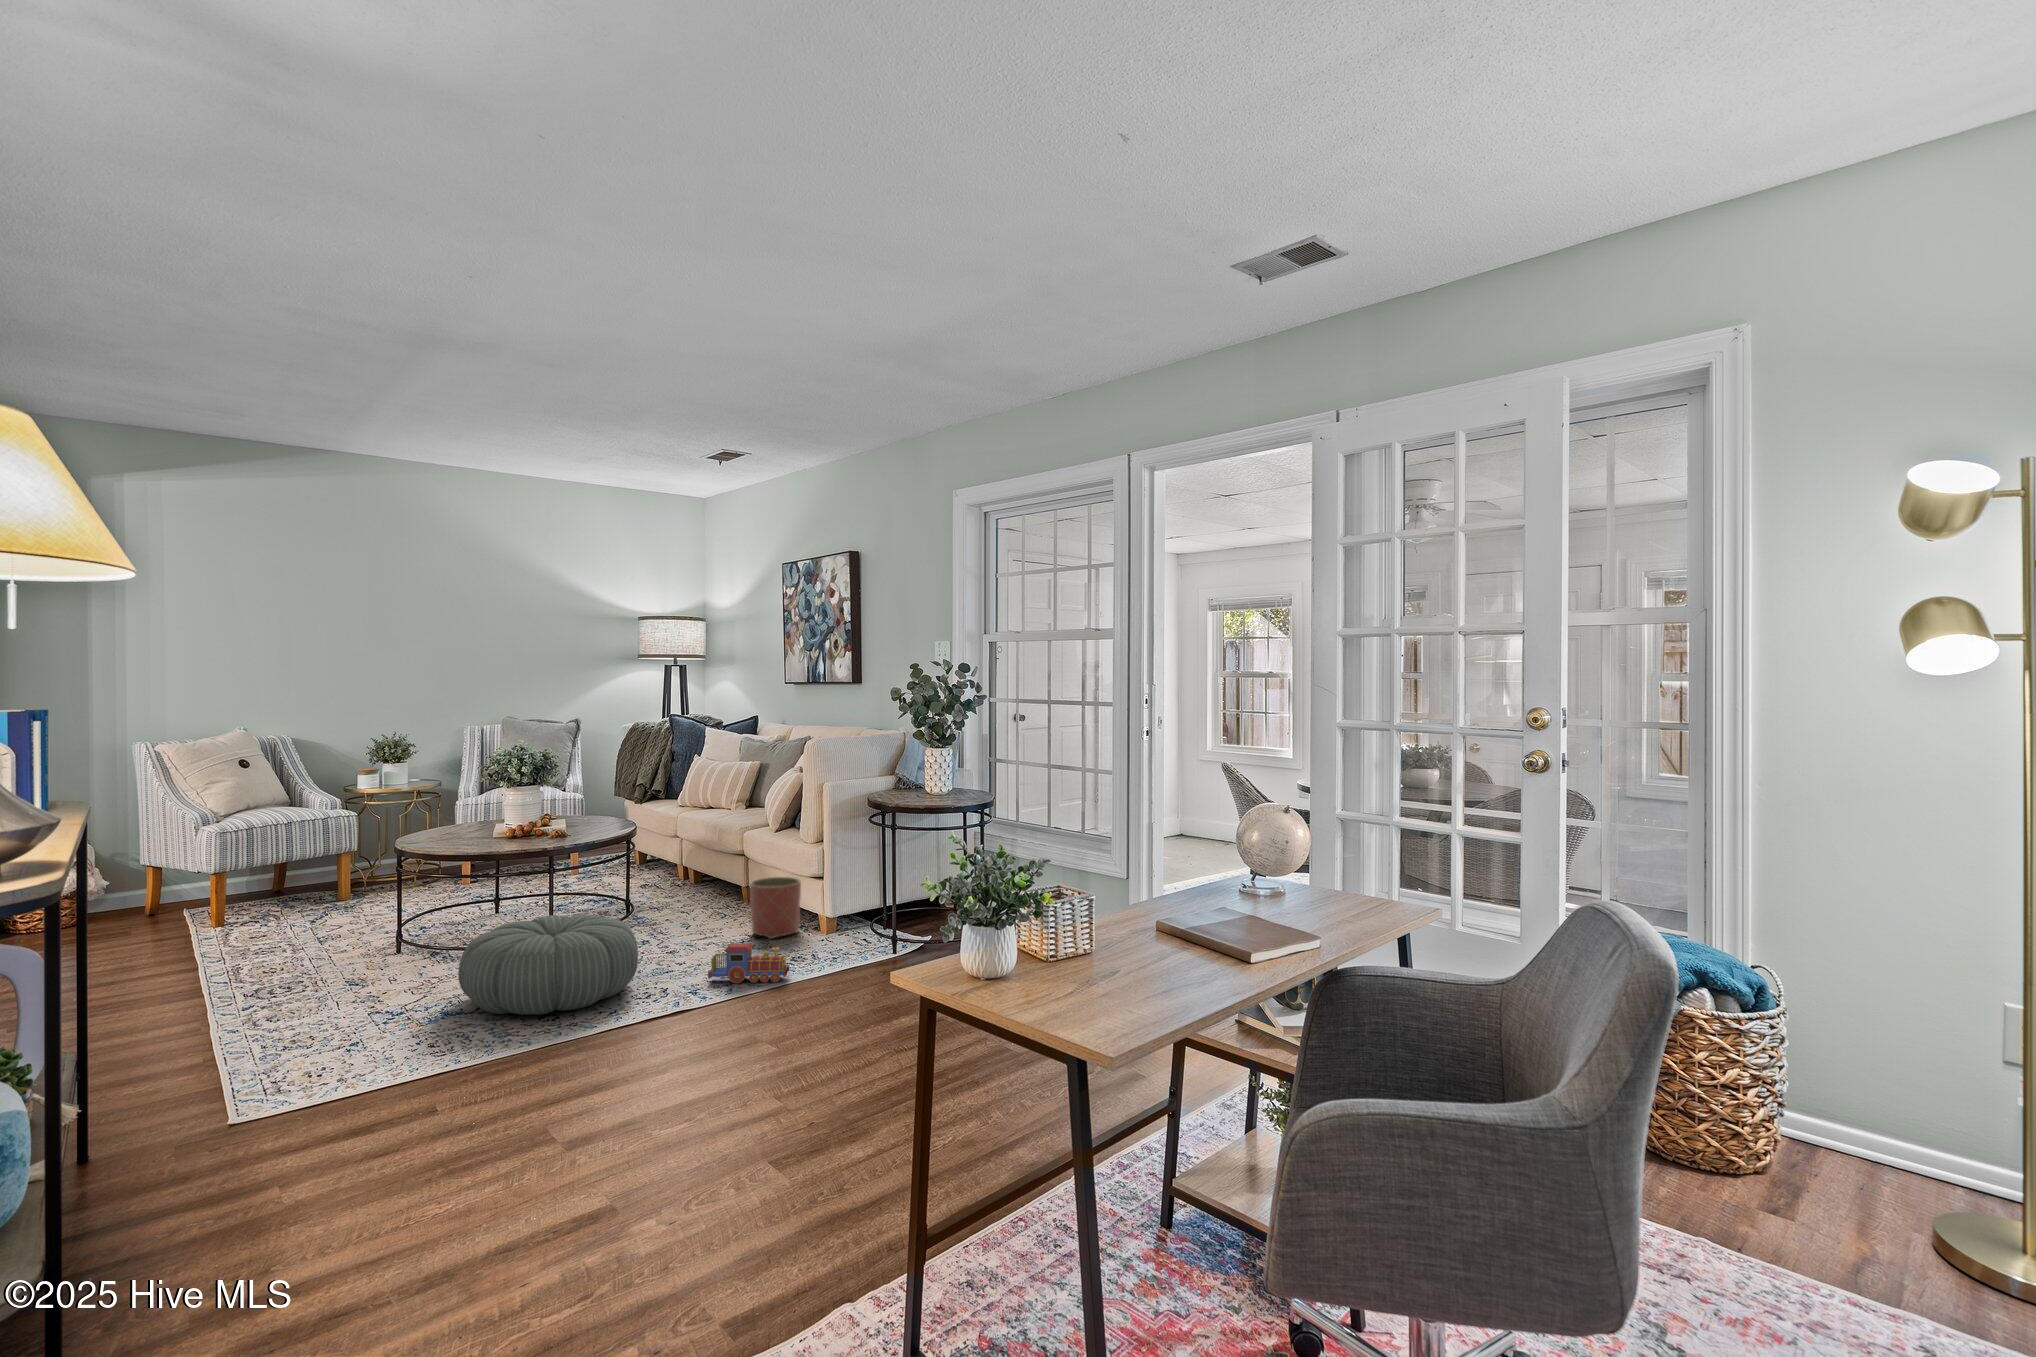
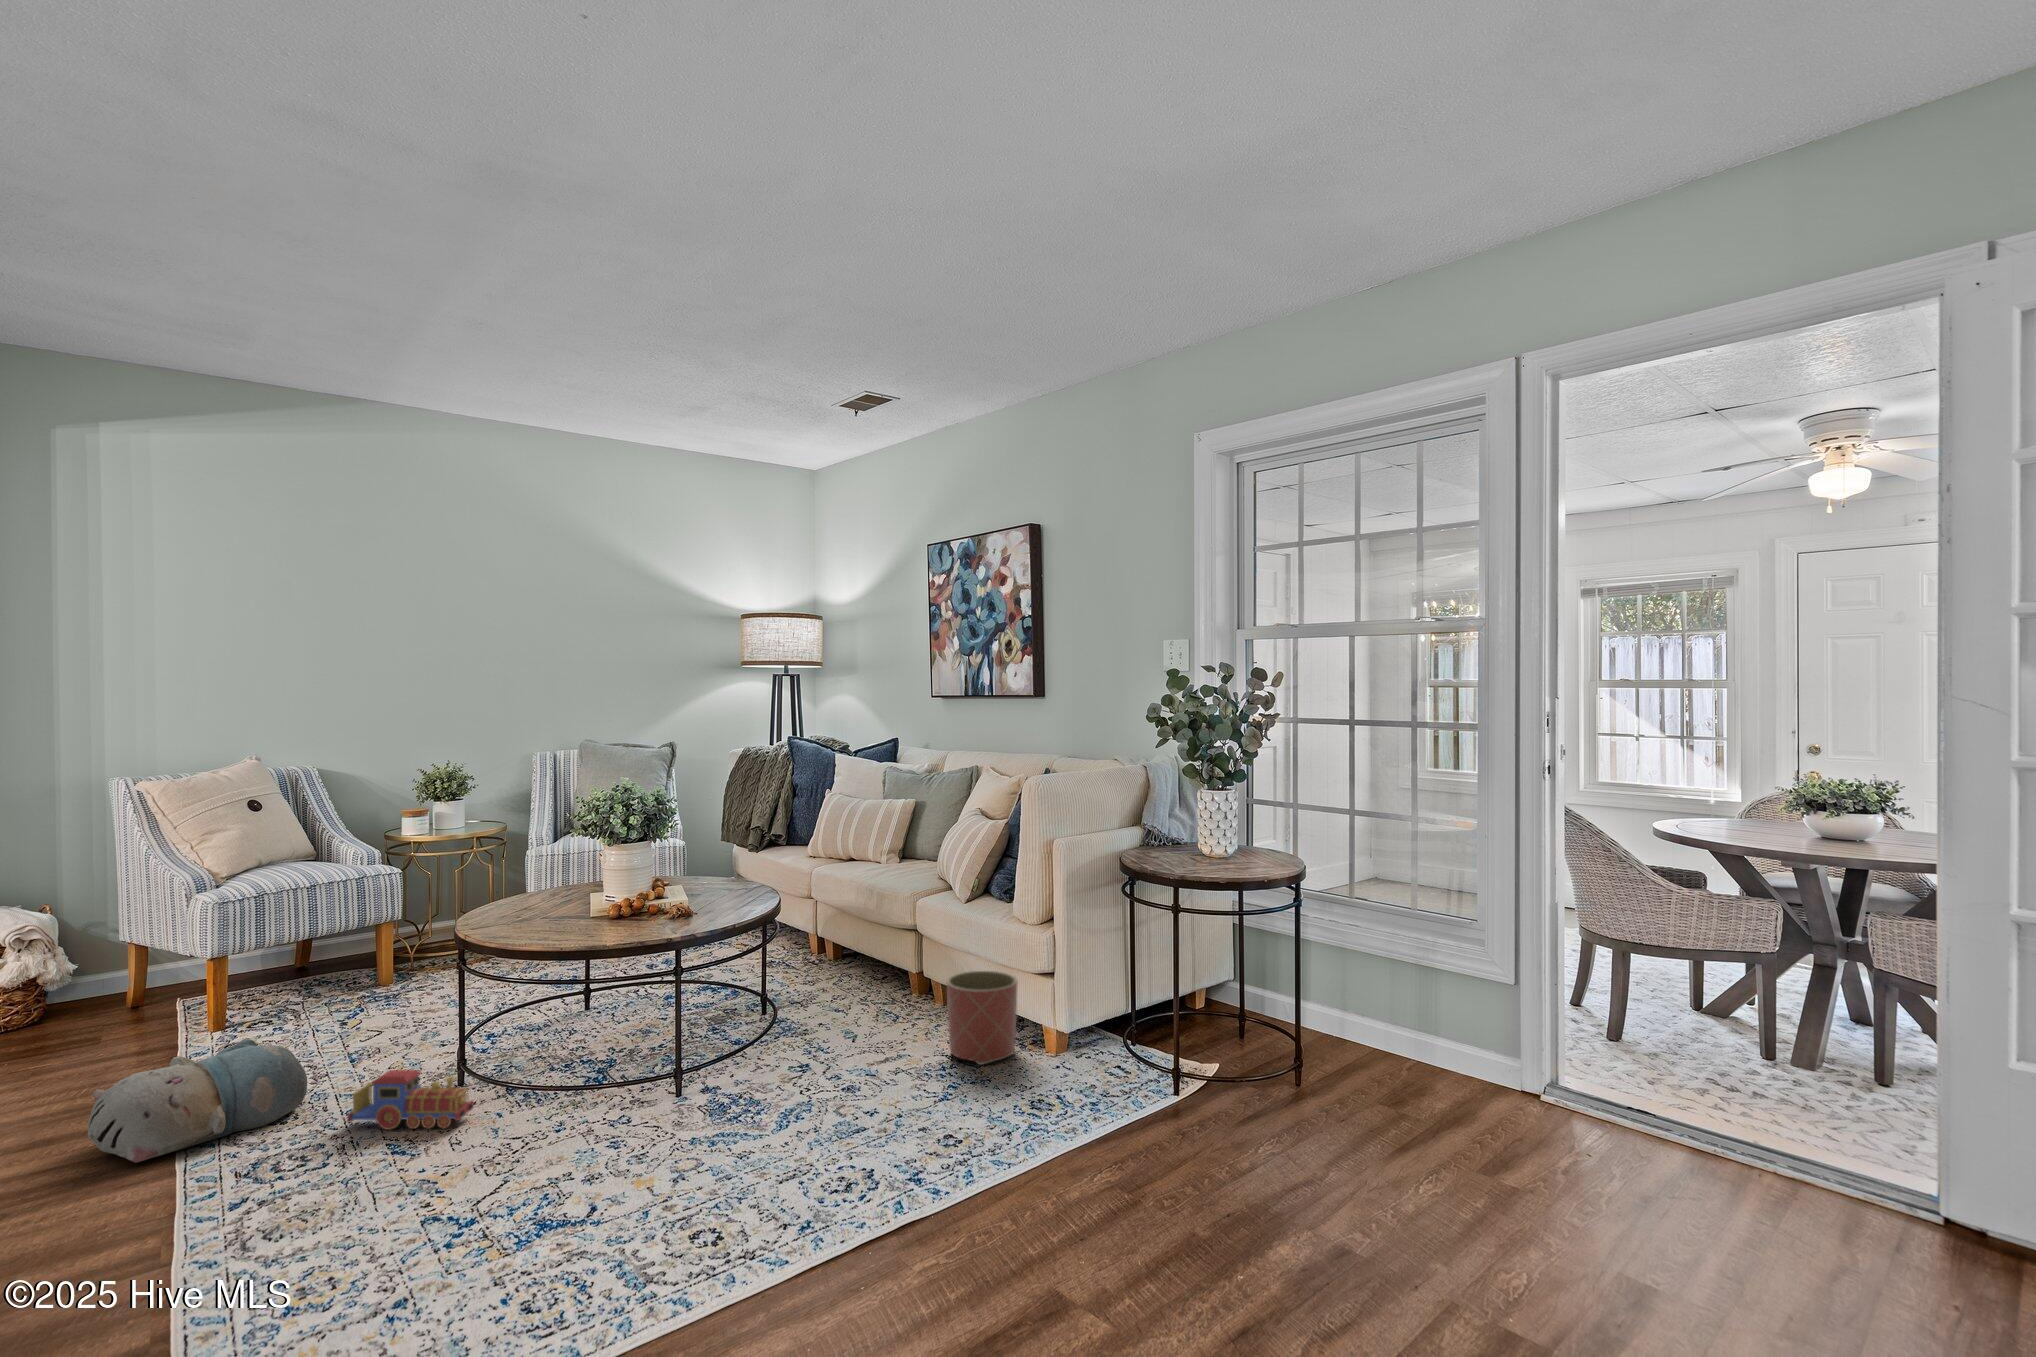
pouf: present [458,914,638,1015] -> none [559,1046,826,1229]
plush toy: none [140,919,290,991] -> present [88,1039,307,1163]
toy train: present [708,943,789,983] -> present [347,1070,474,1130]

